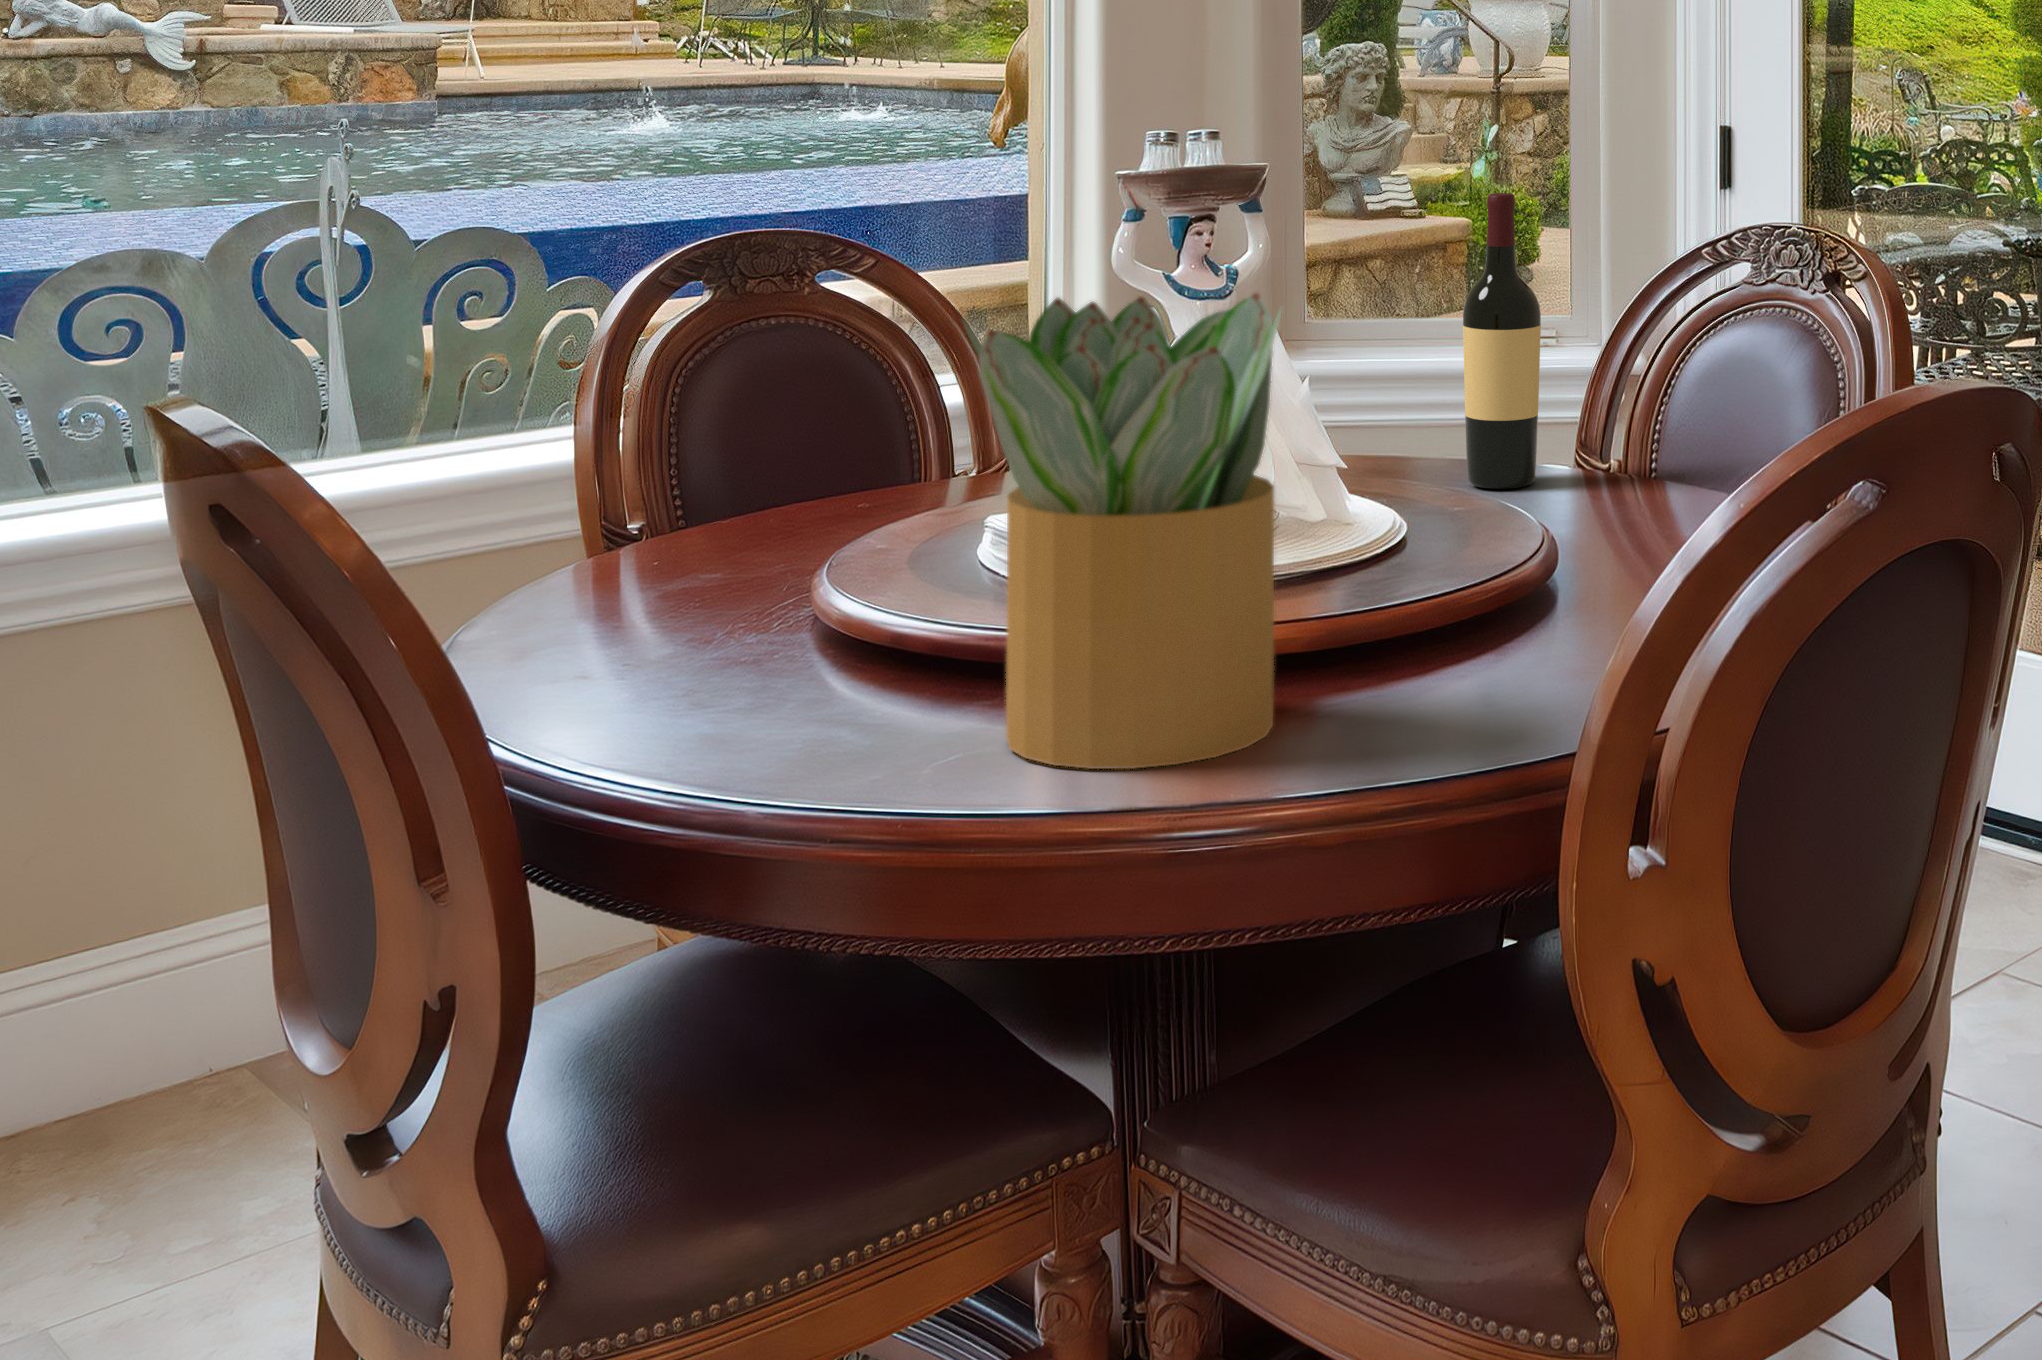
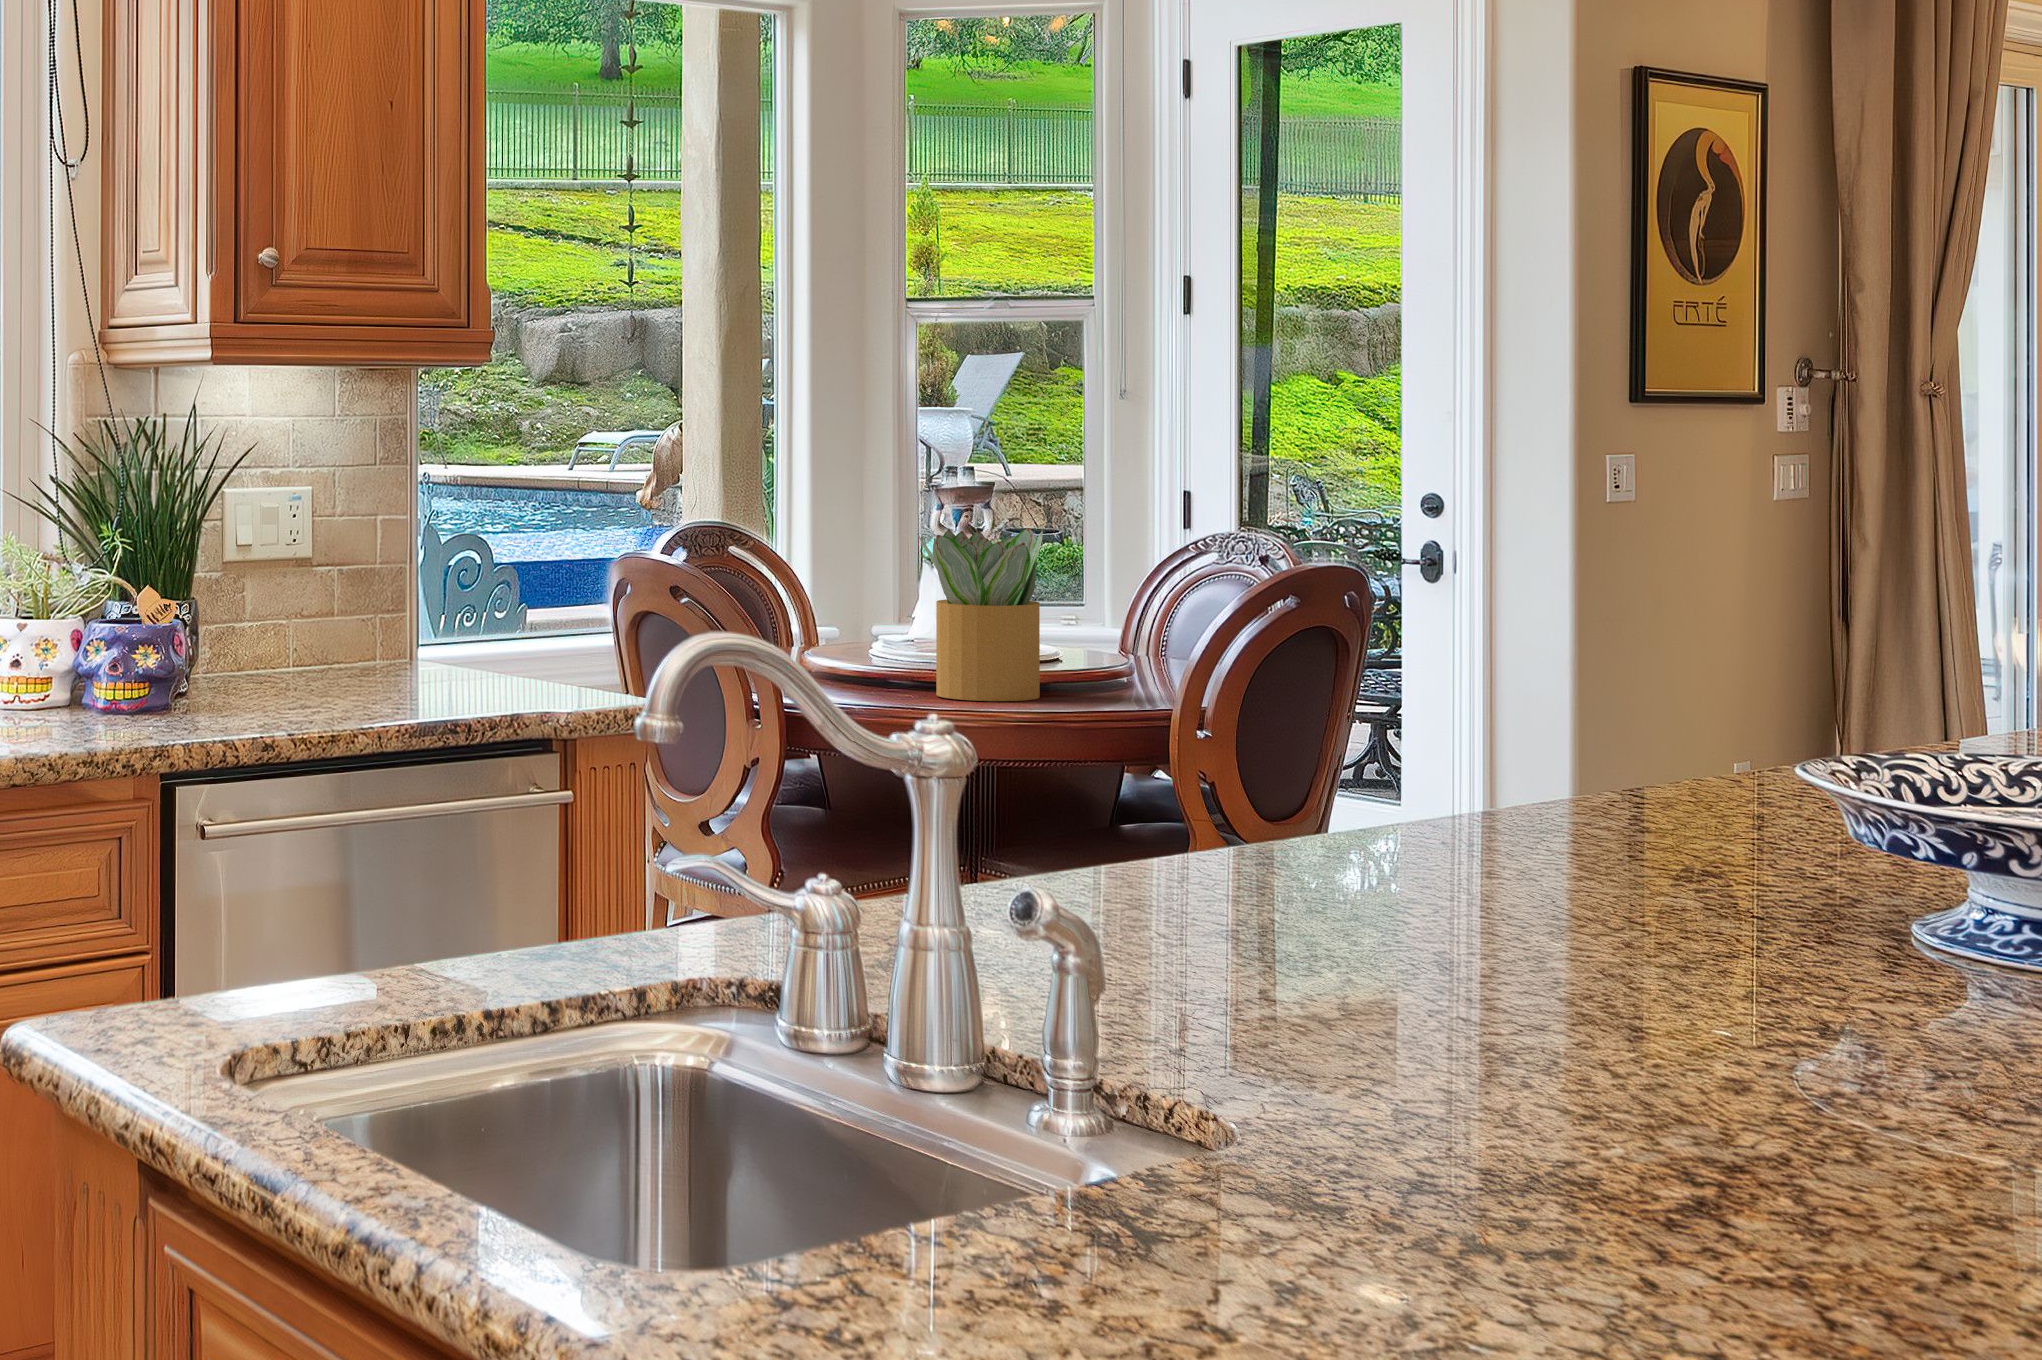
wine bottle: present [1463,193,1541,489] -> none [1074,511,1114,655]

